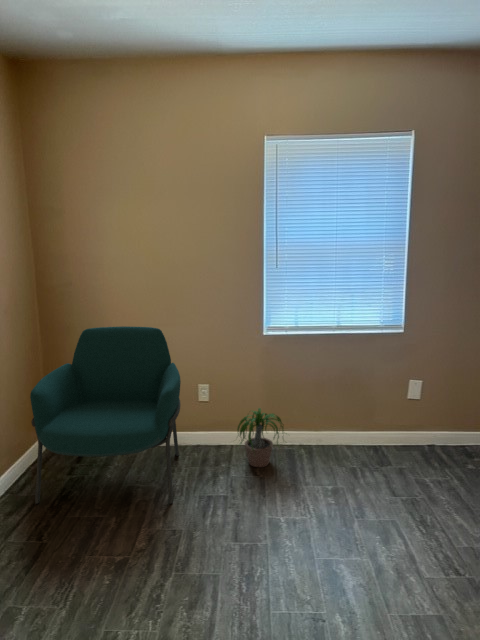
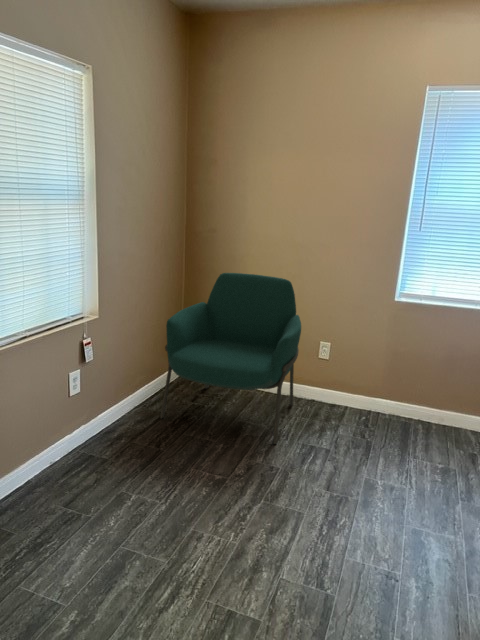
potted plant: present [237,408,284,467] -> none [343,373,412,432]

